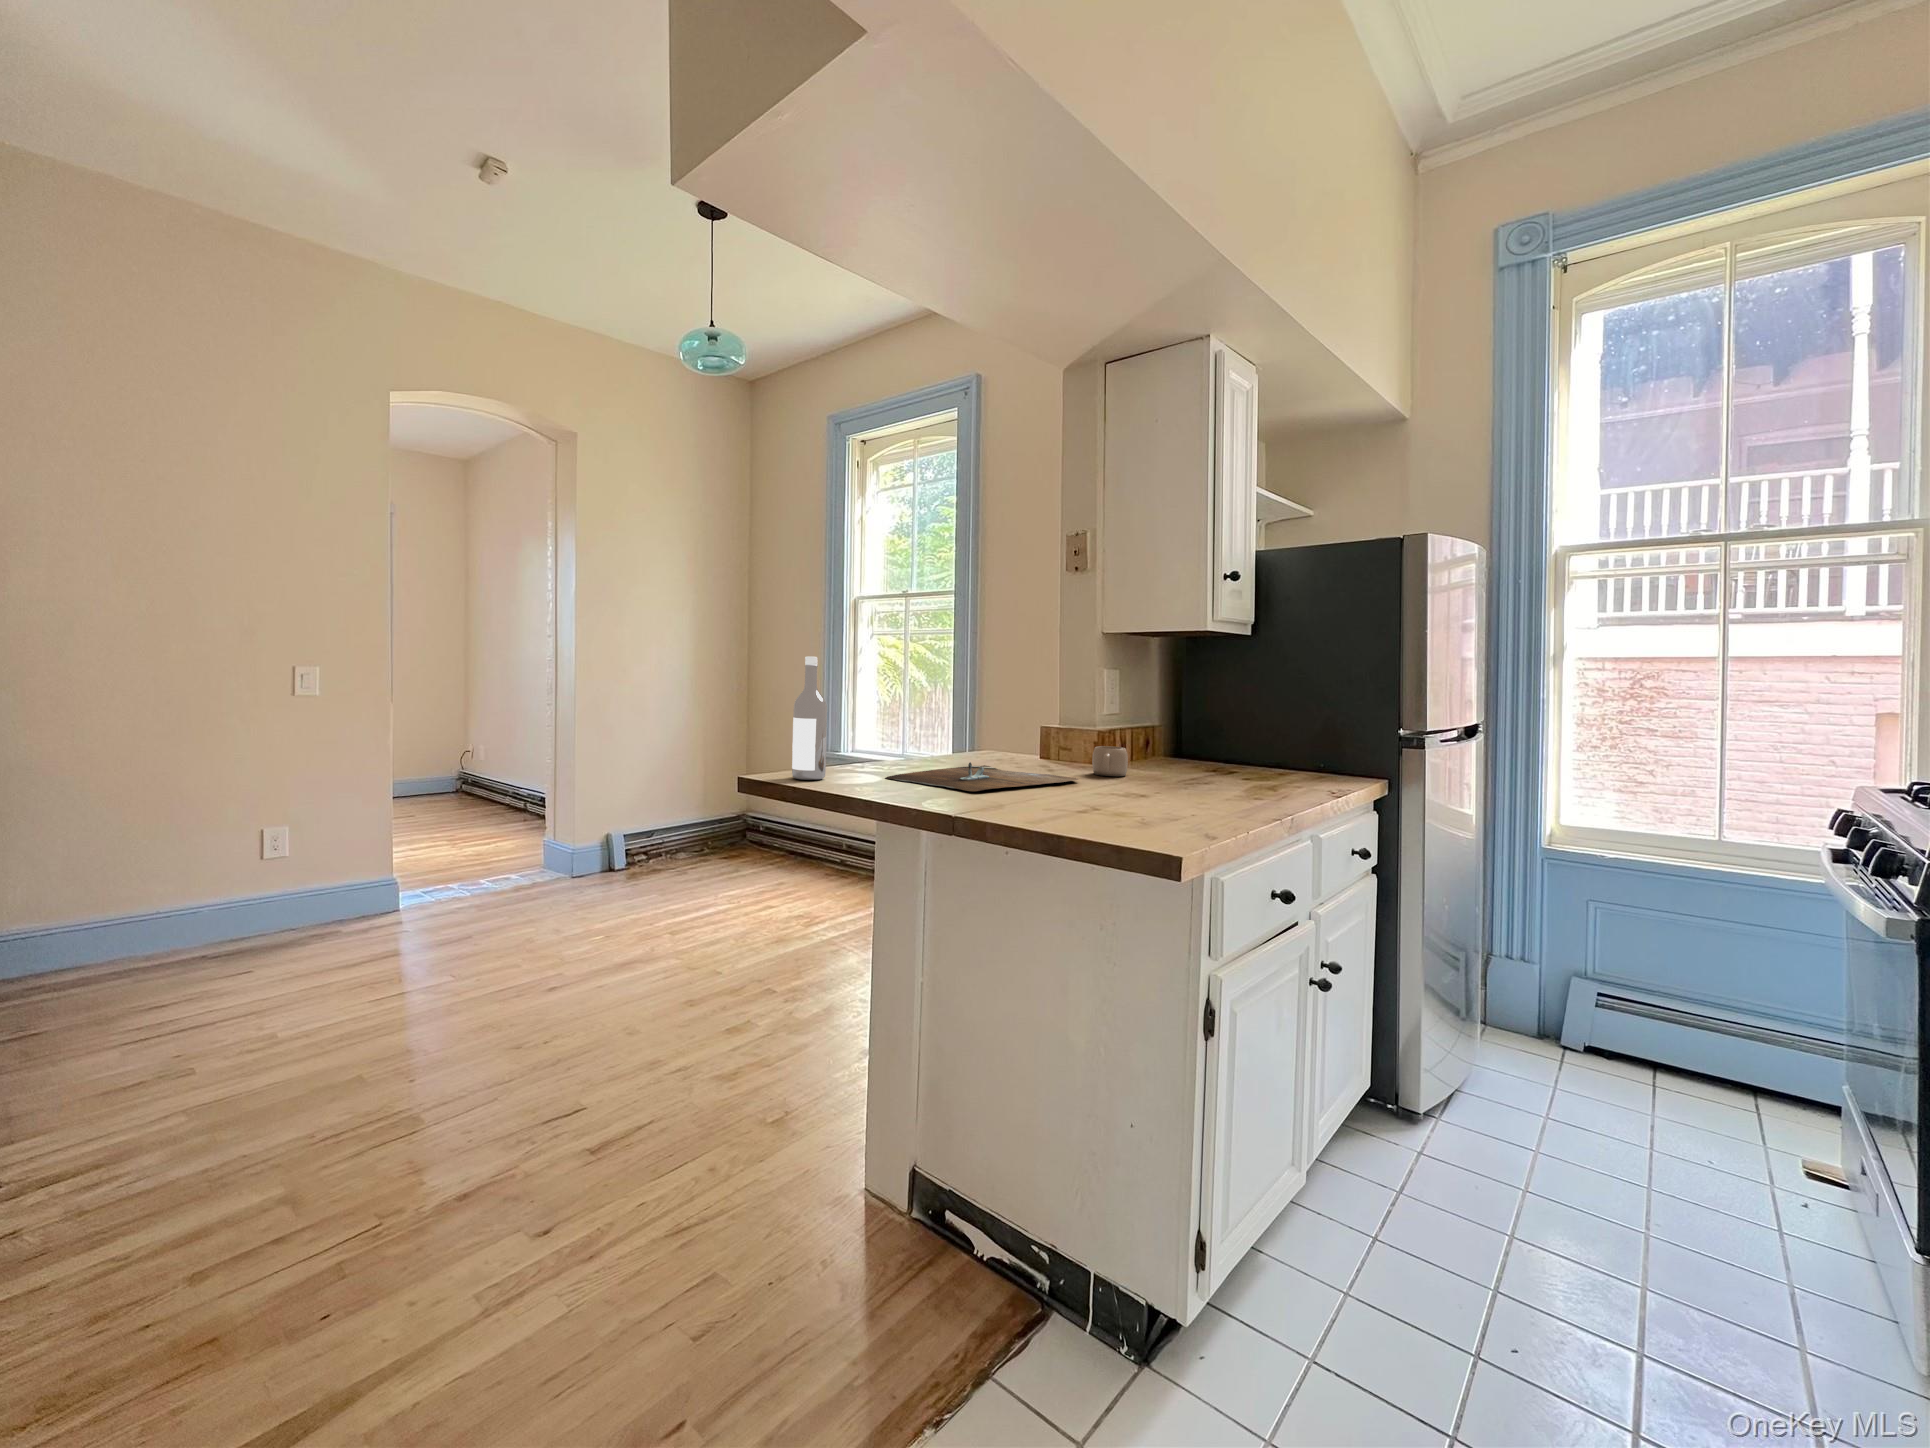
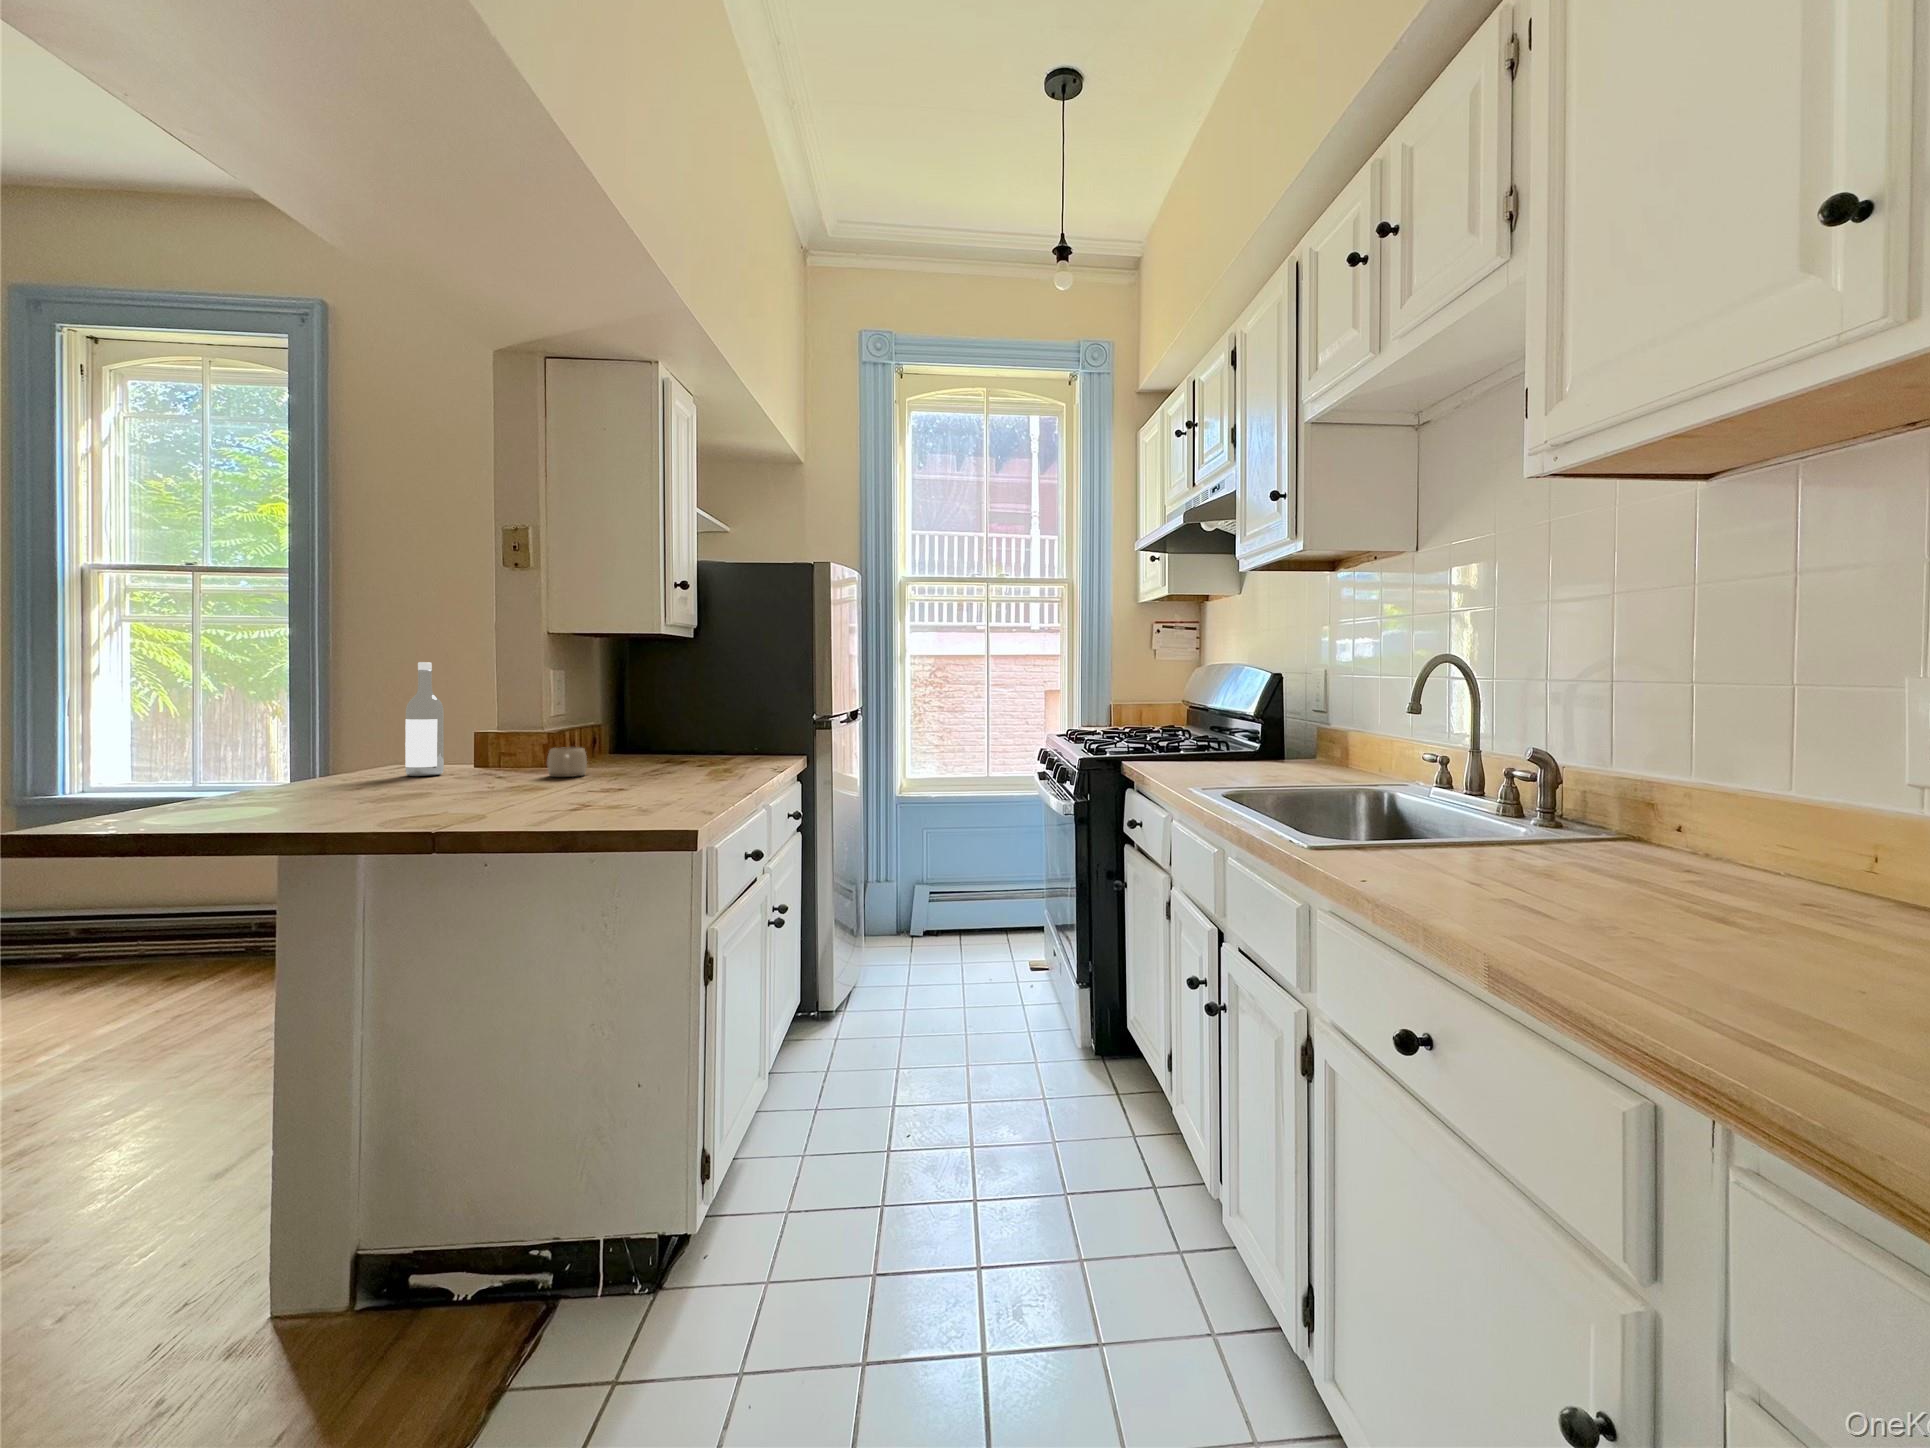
wine bottle: present [792,657,827,780] -> present [405,662,444,776]
cutting board: present [886,762,1078,791] -> none [279,777,543,809]

